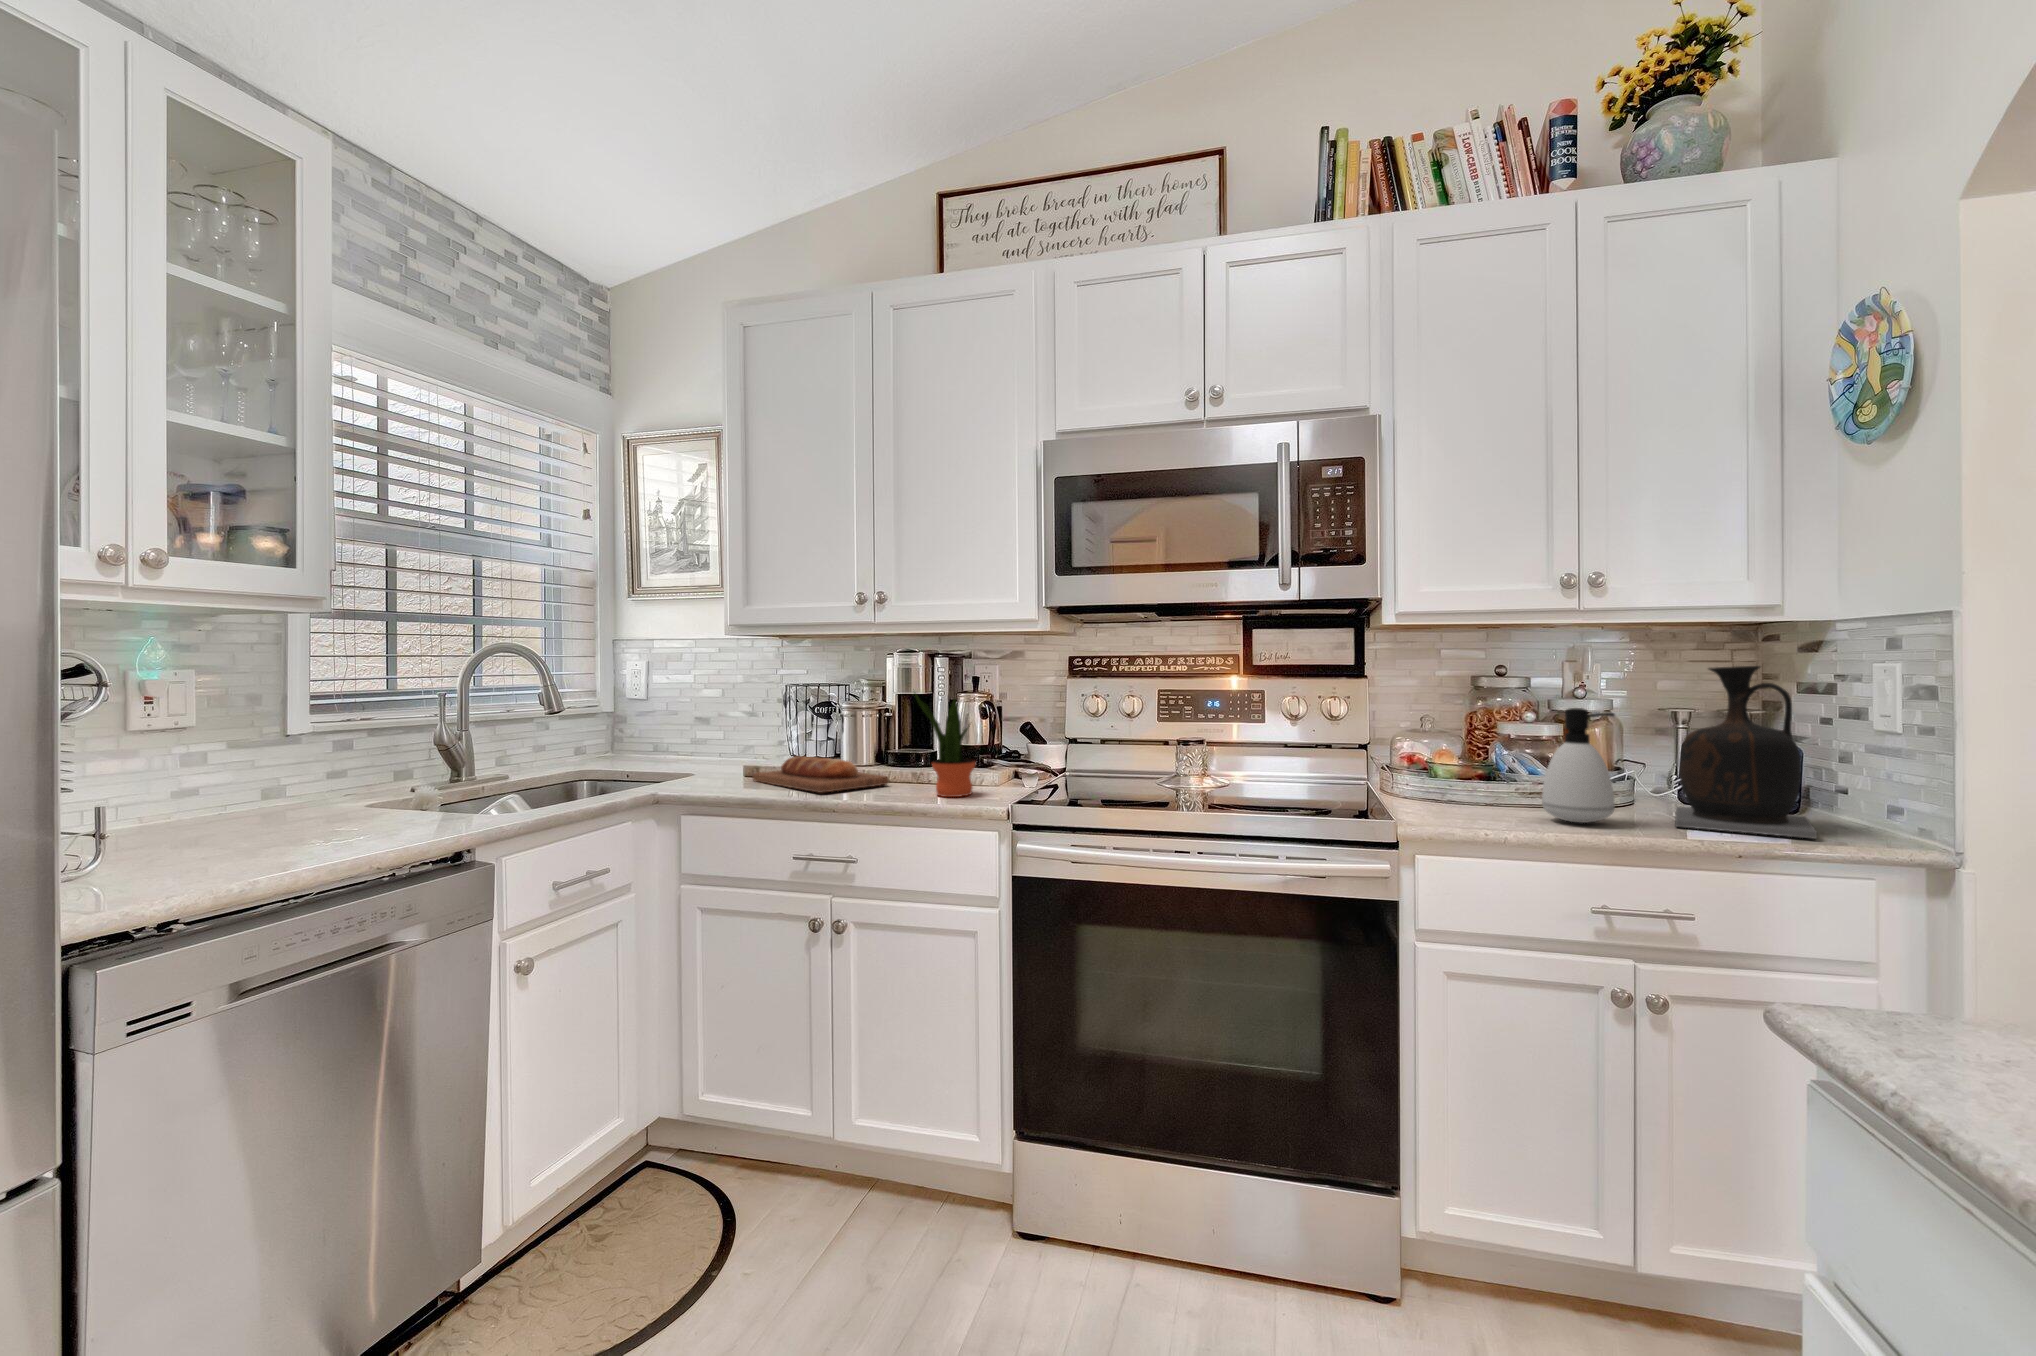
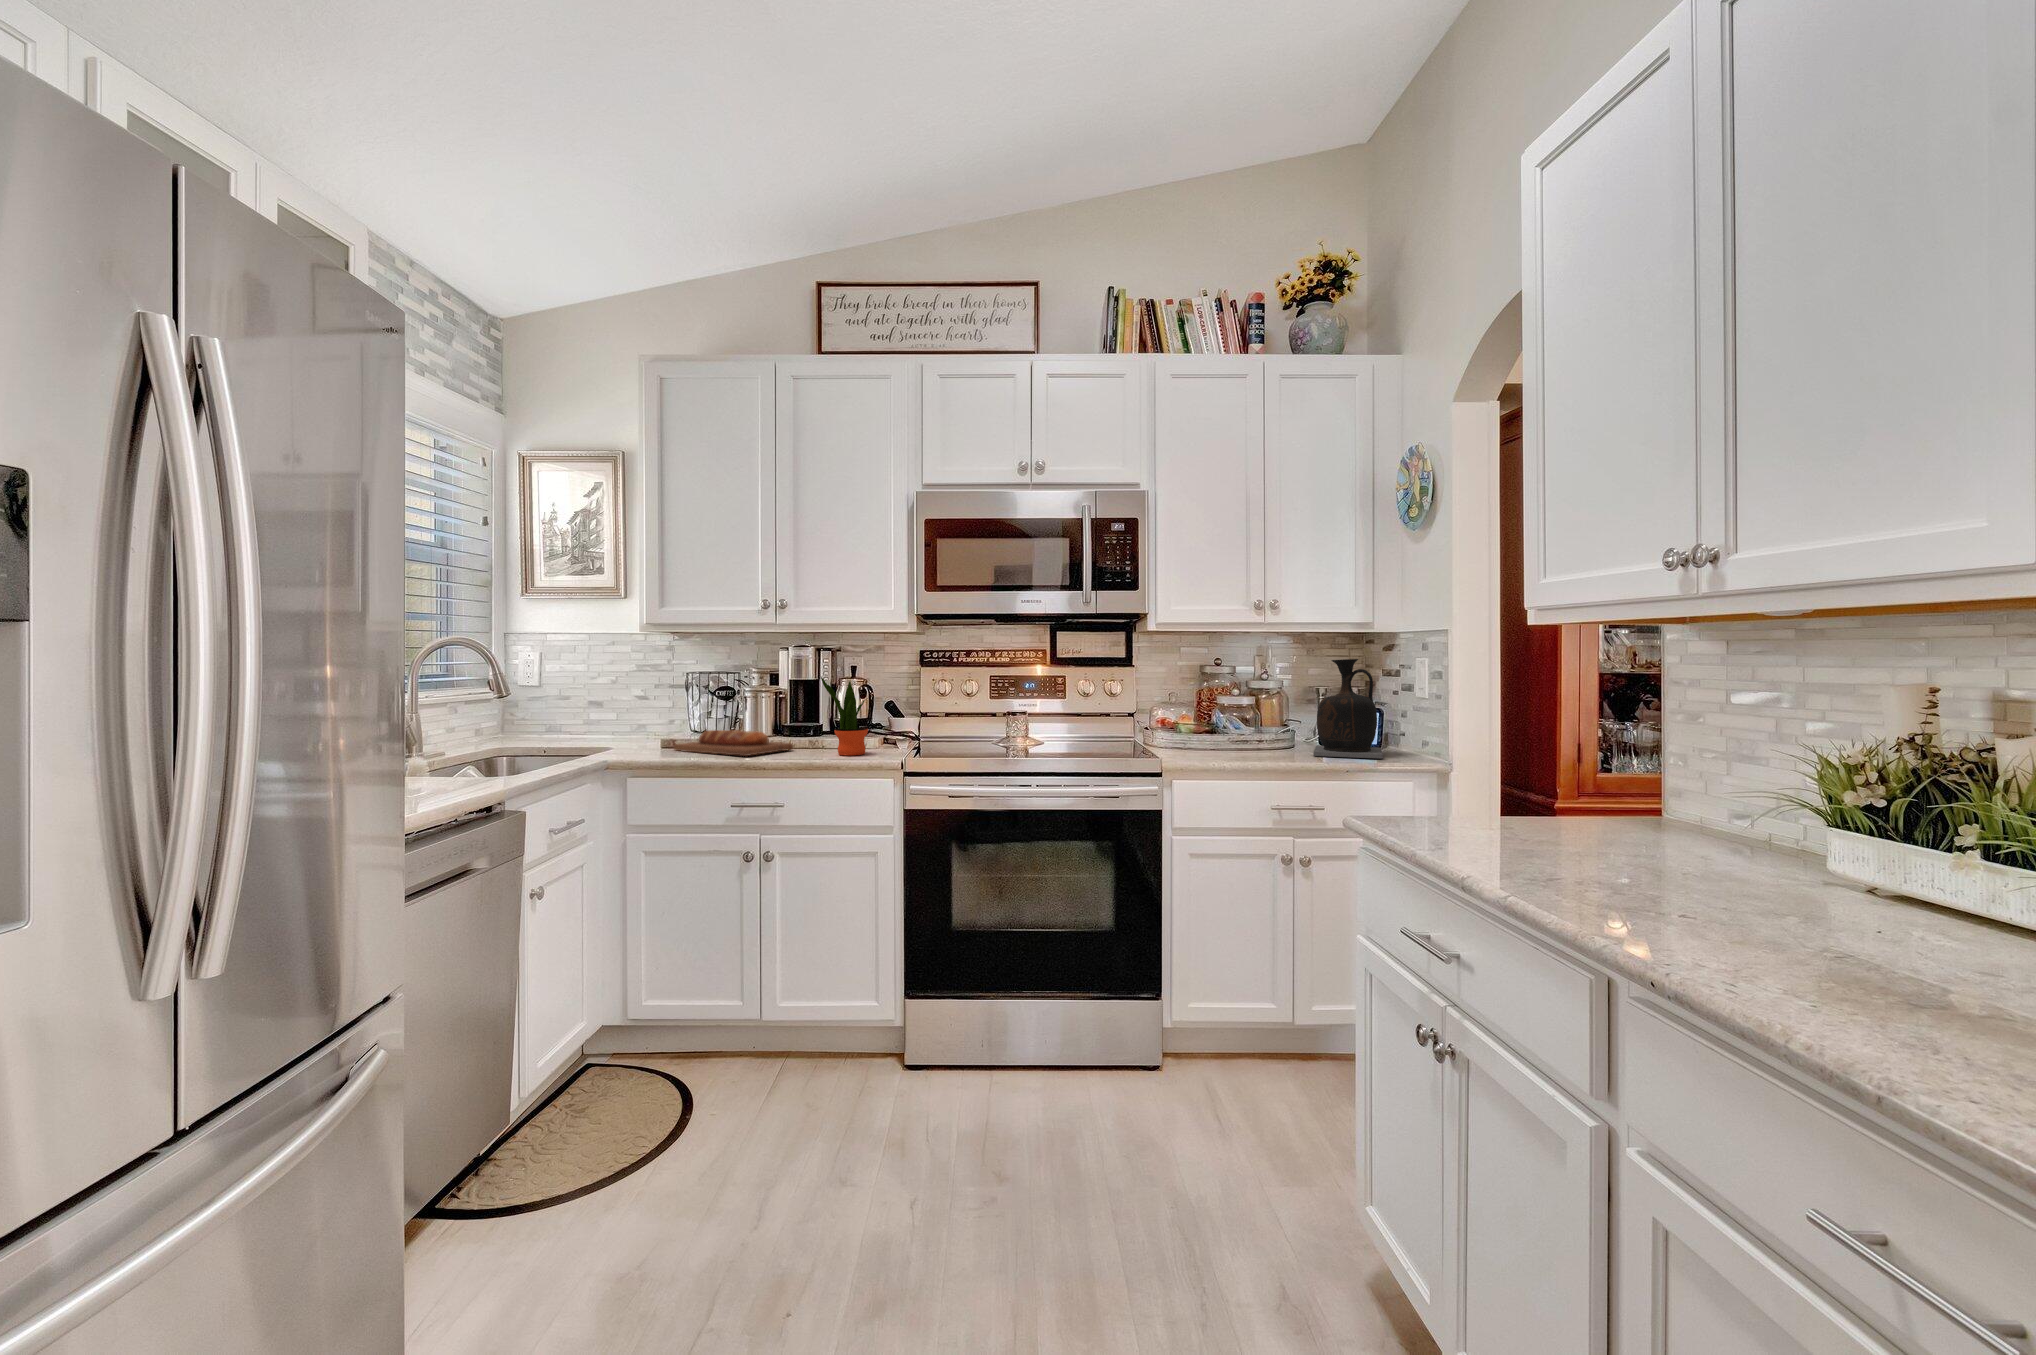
soap dispenser: present [1542,708,1615,823] -> none [1242,685,1282,755]

